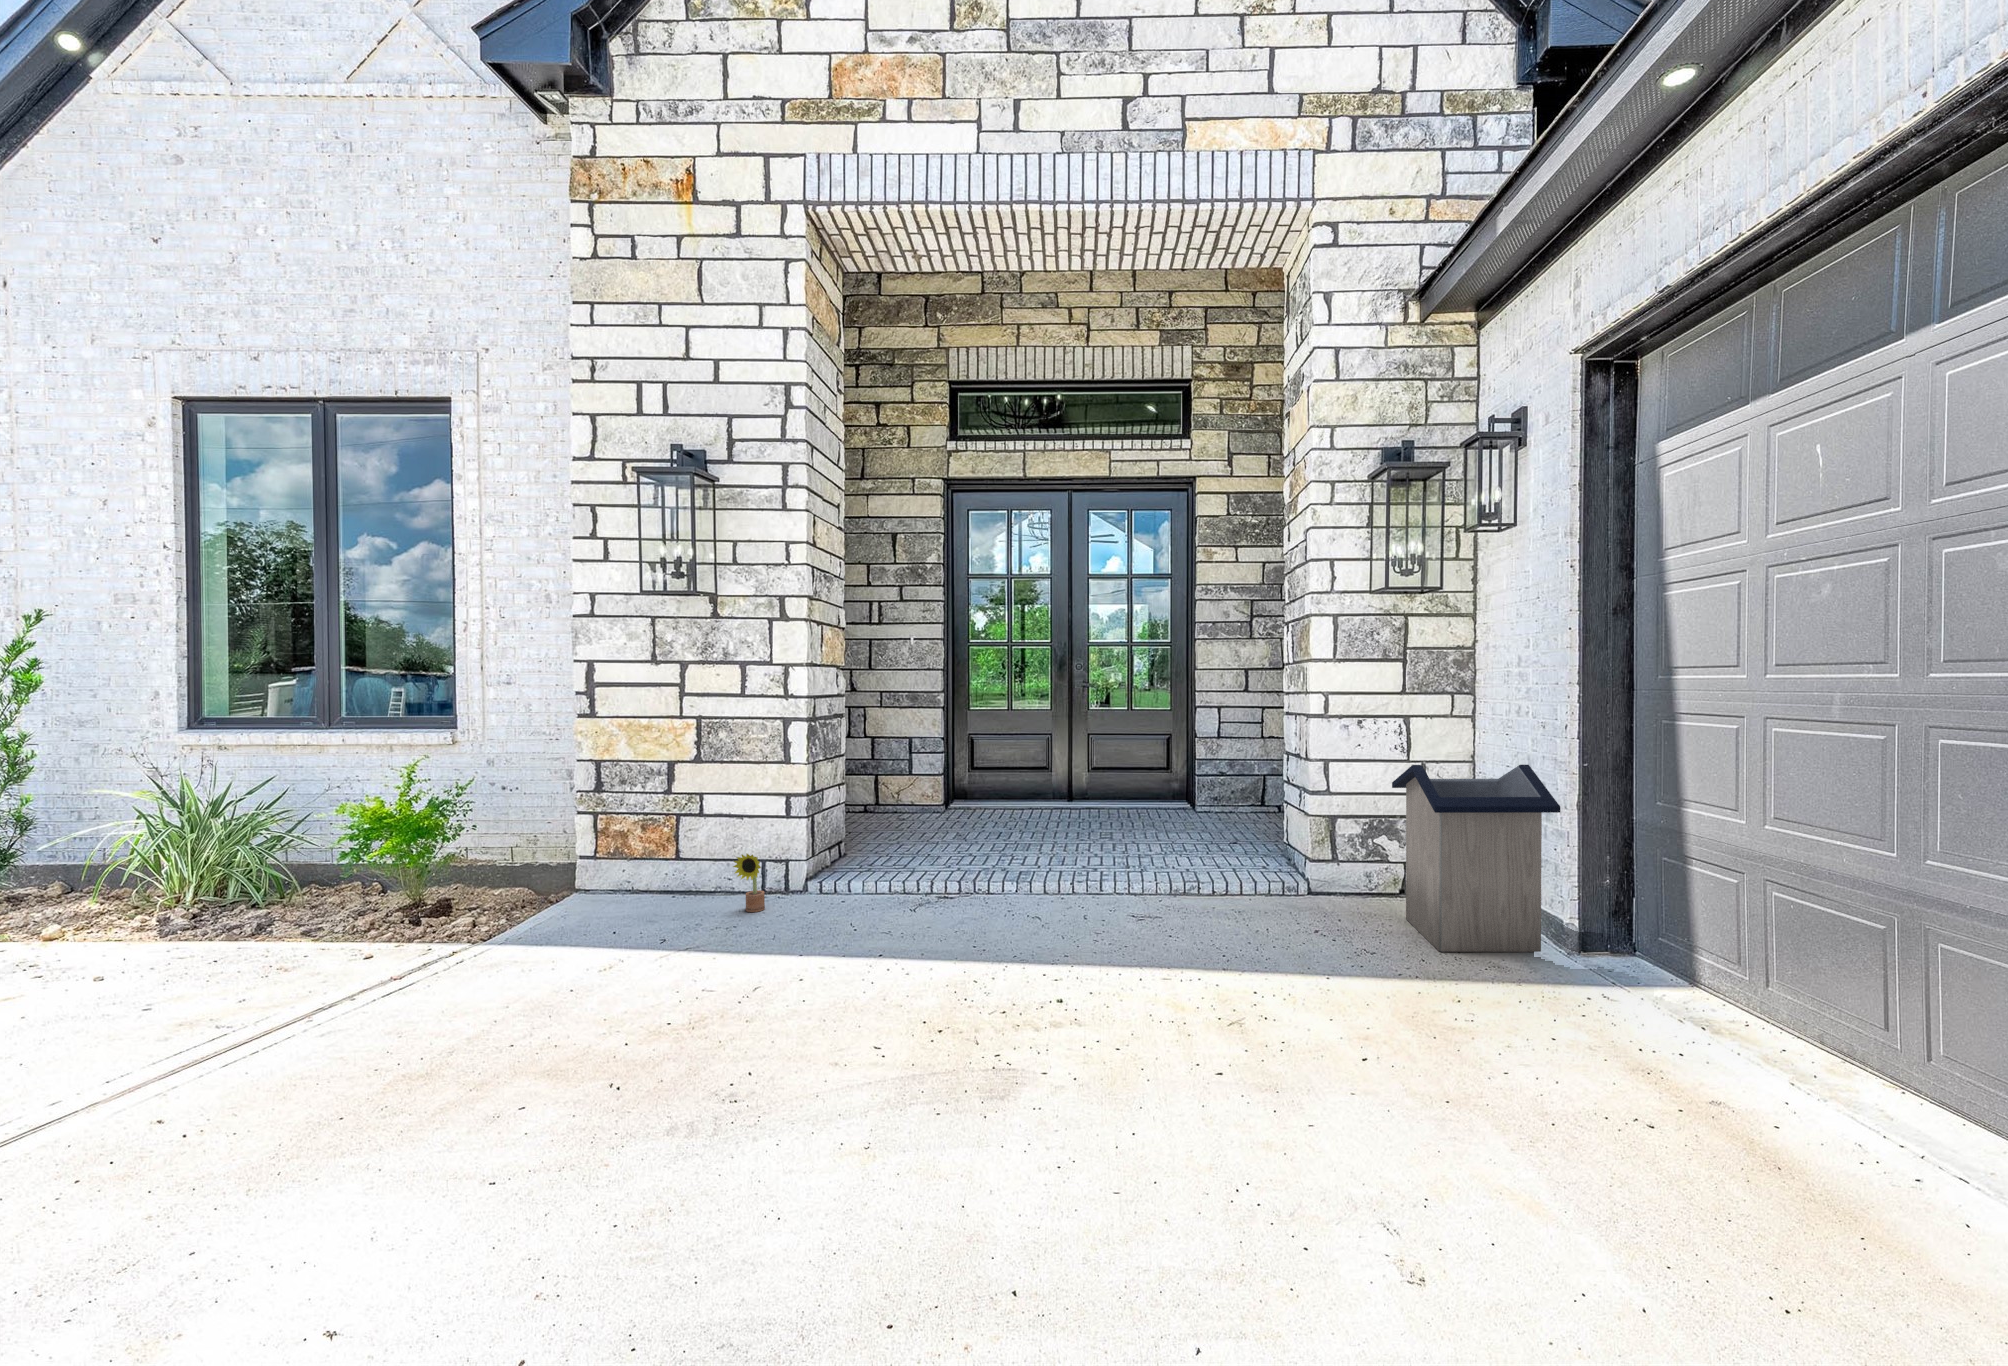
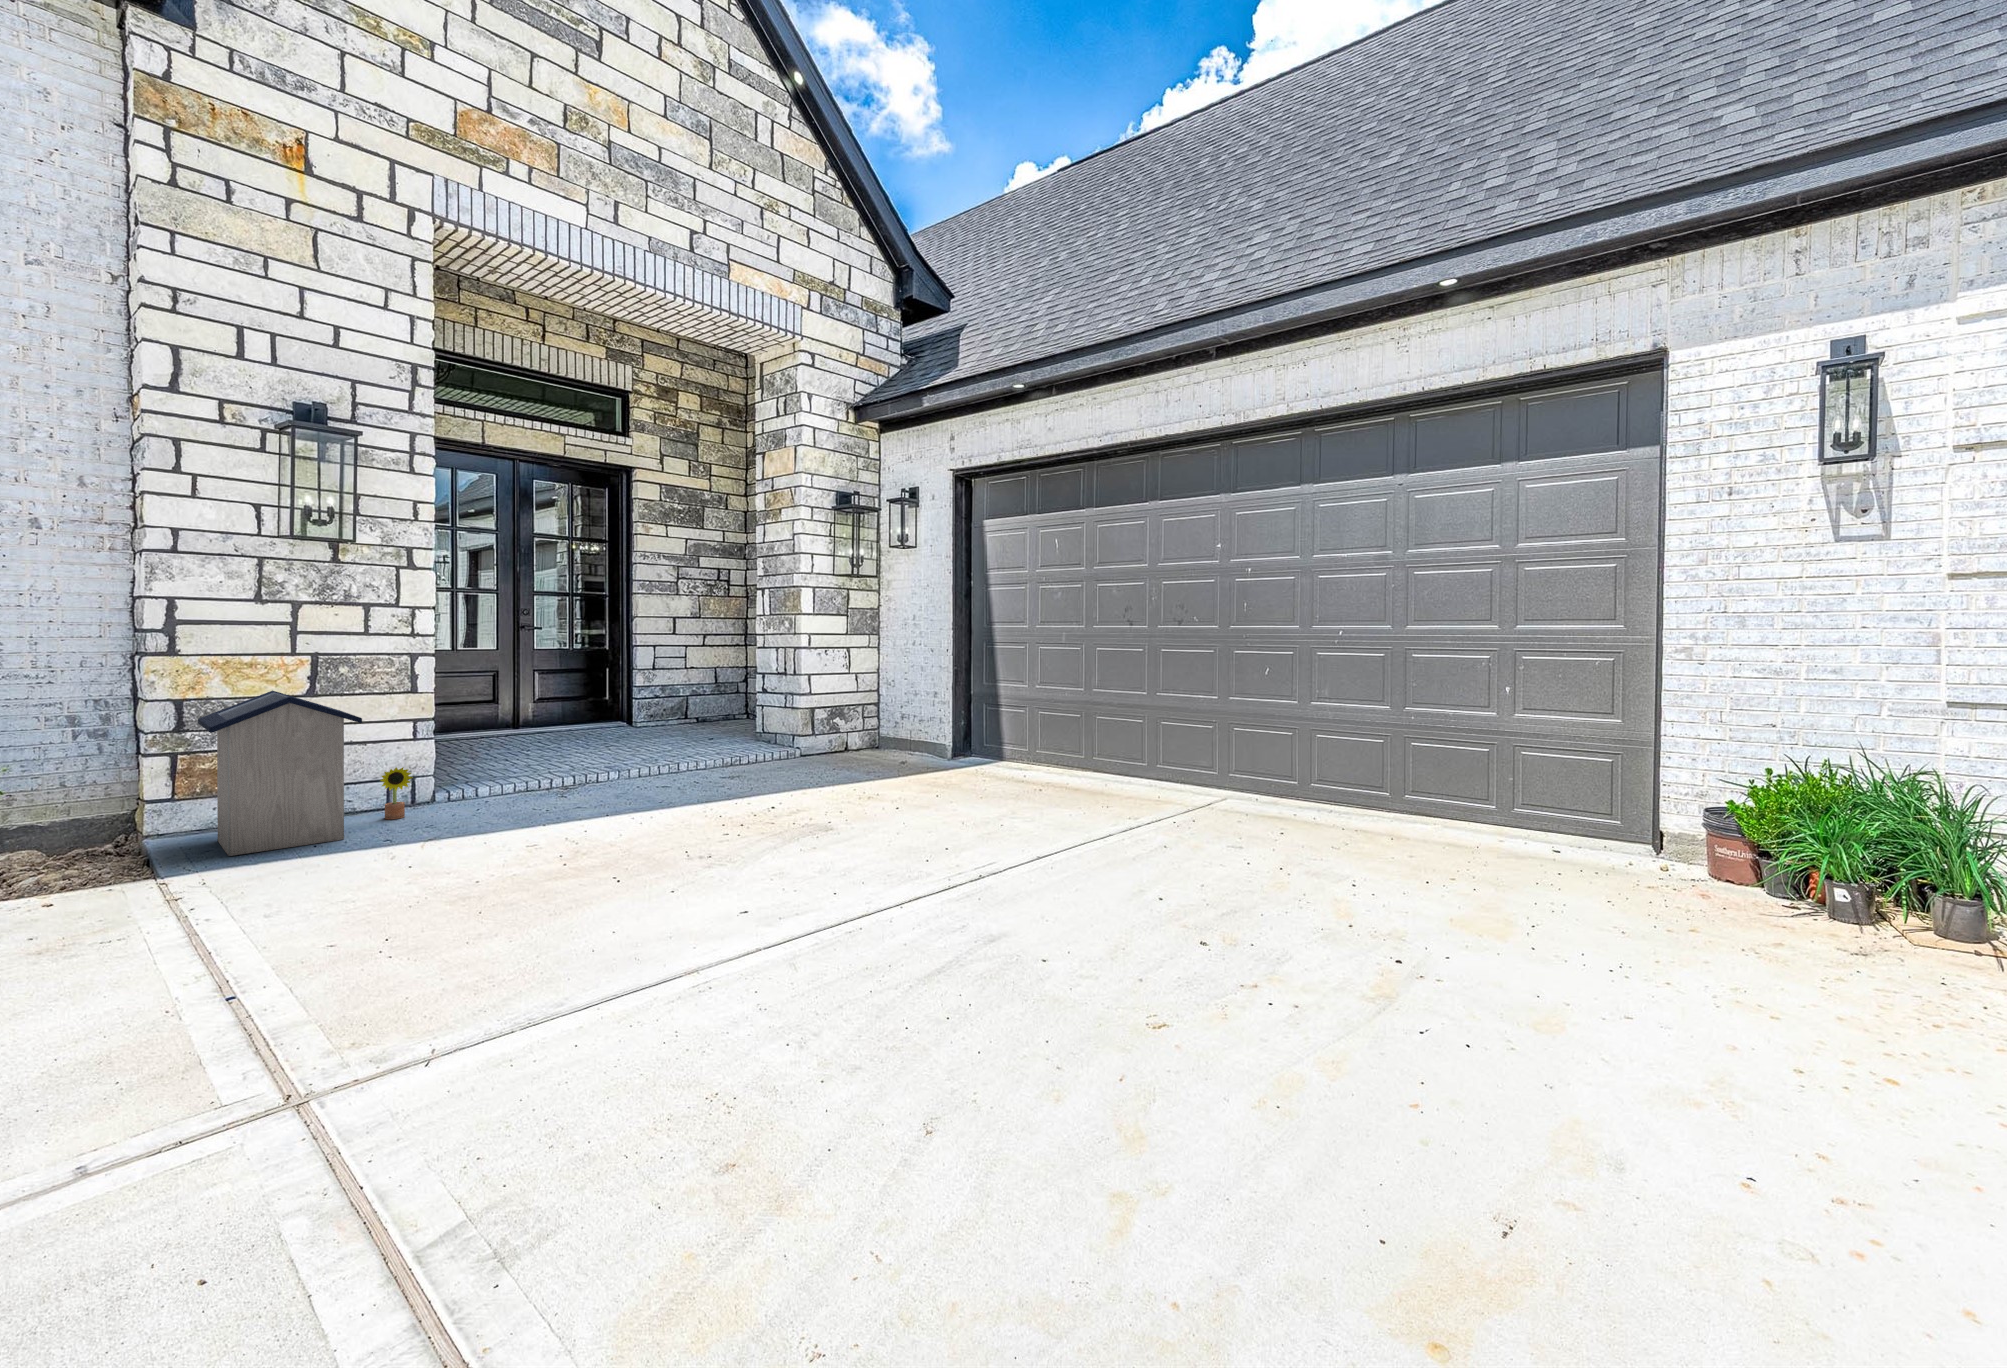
trash can: present [1392,765,1560,952] -> present [198,691,362,856]

